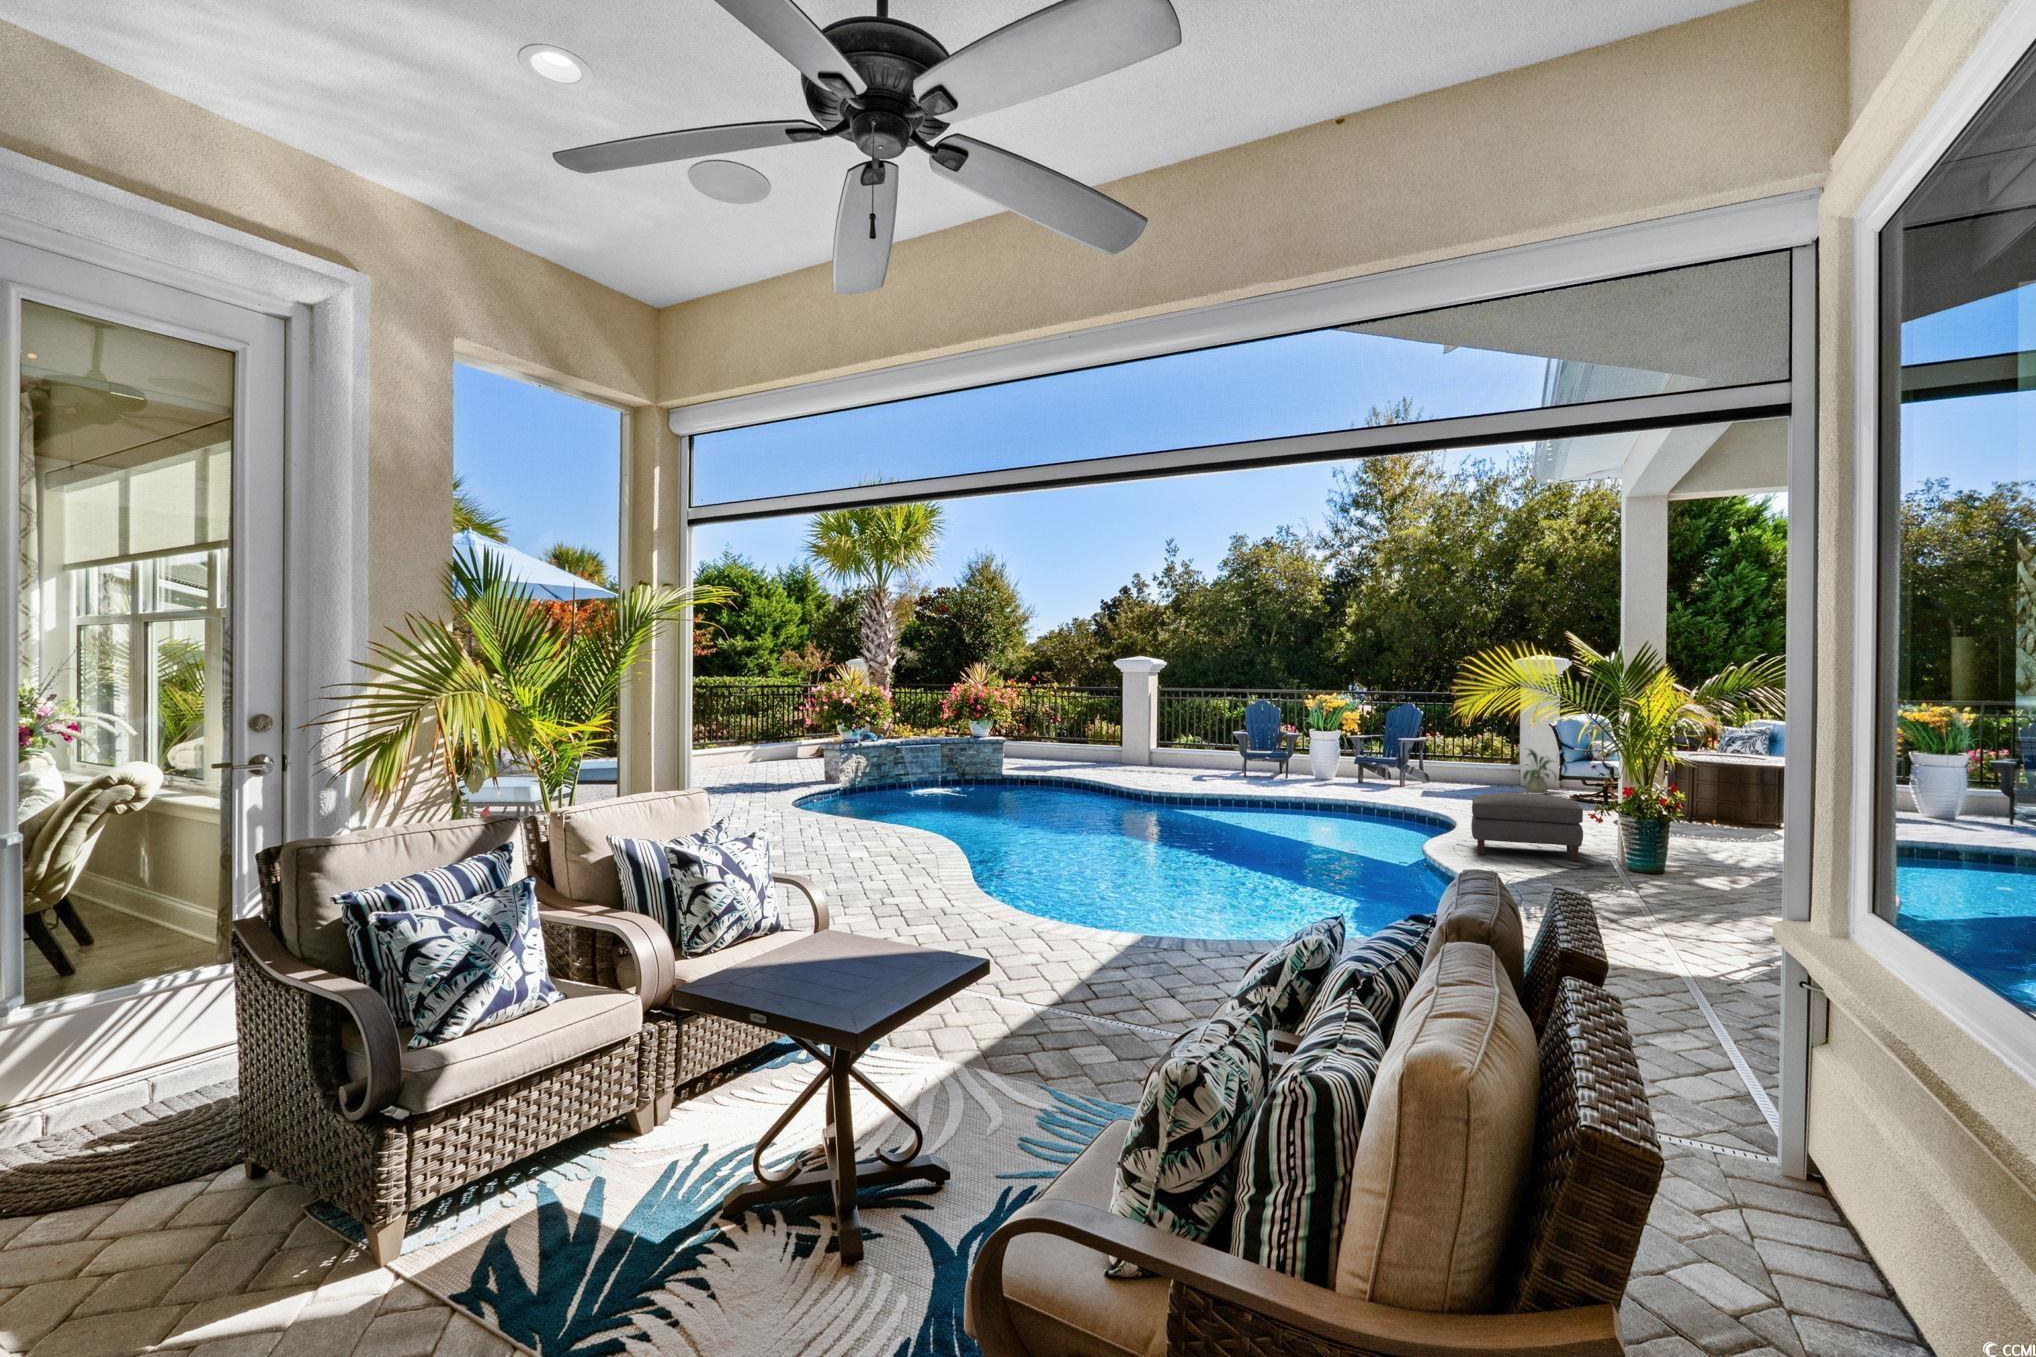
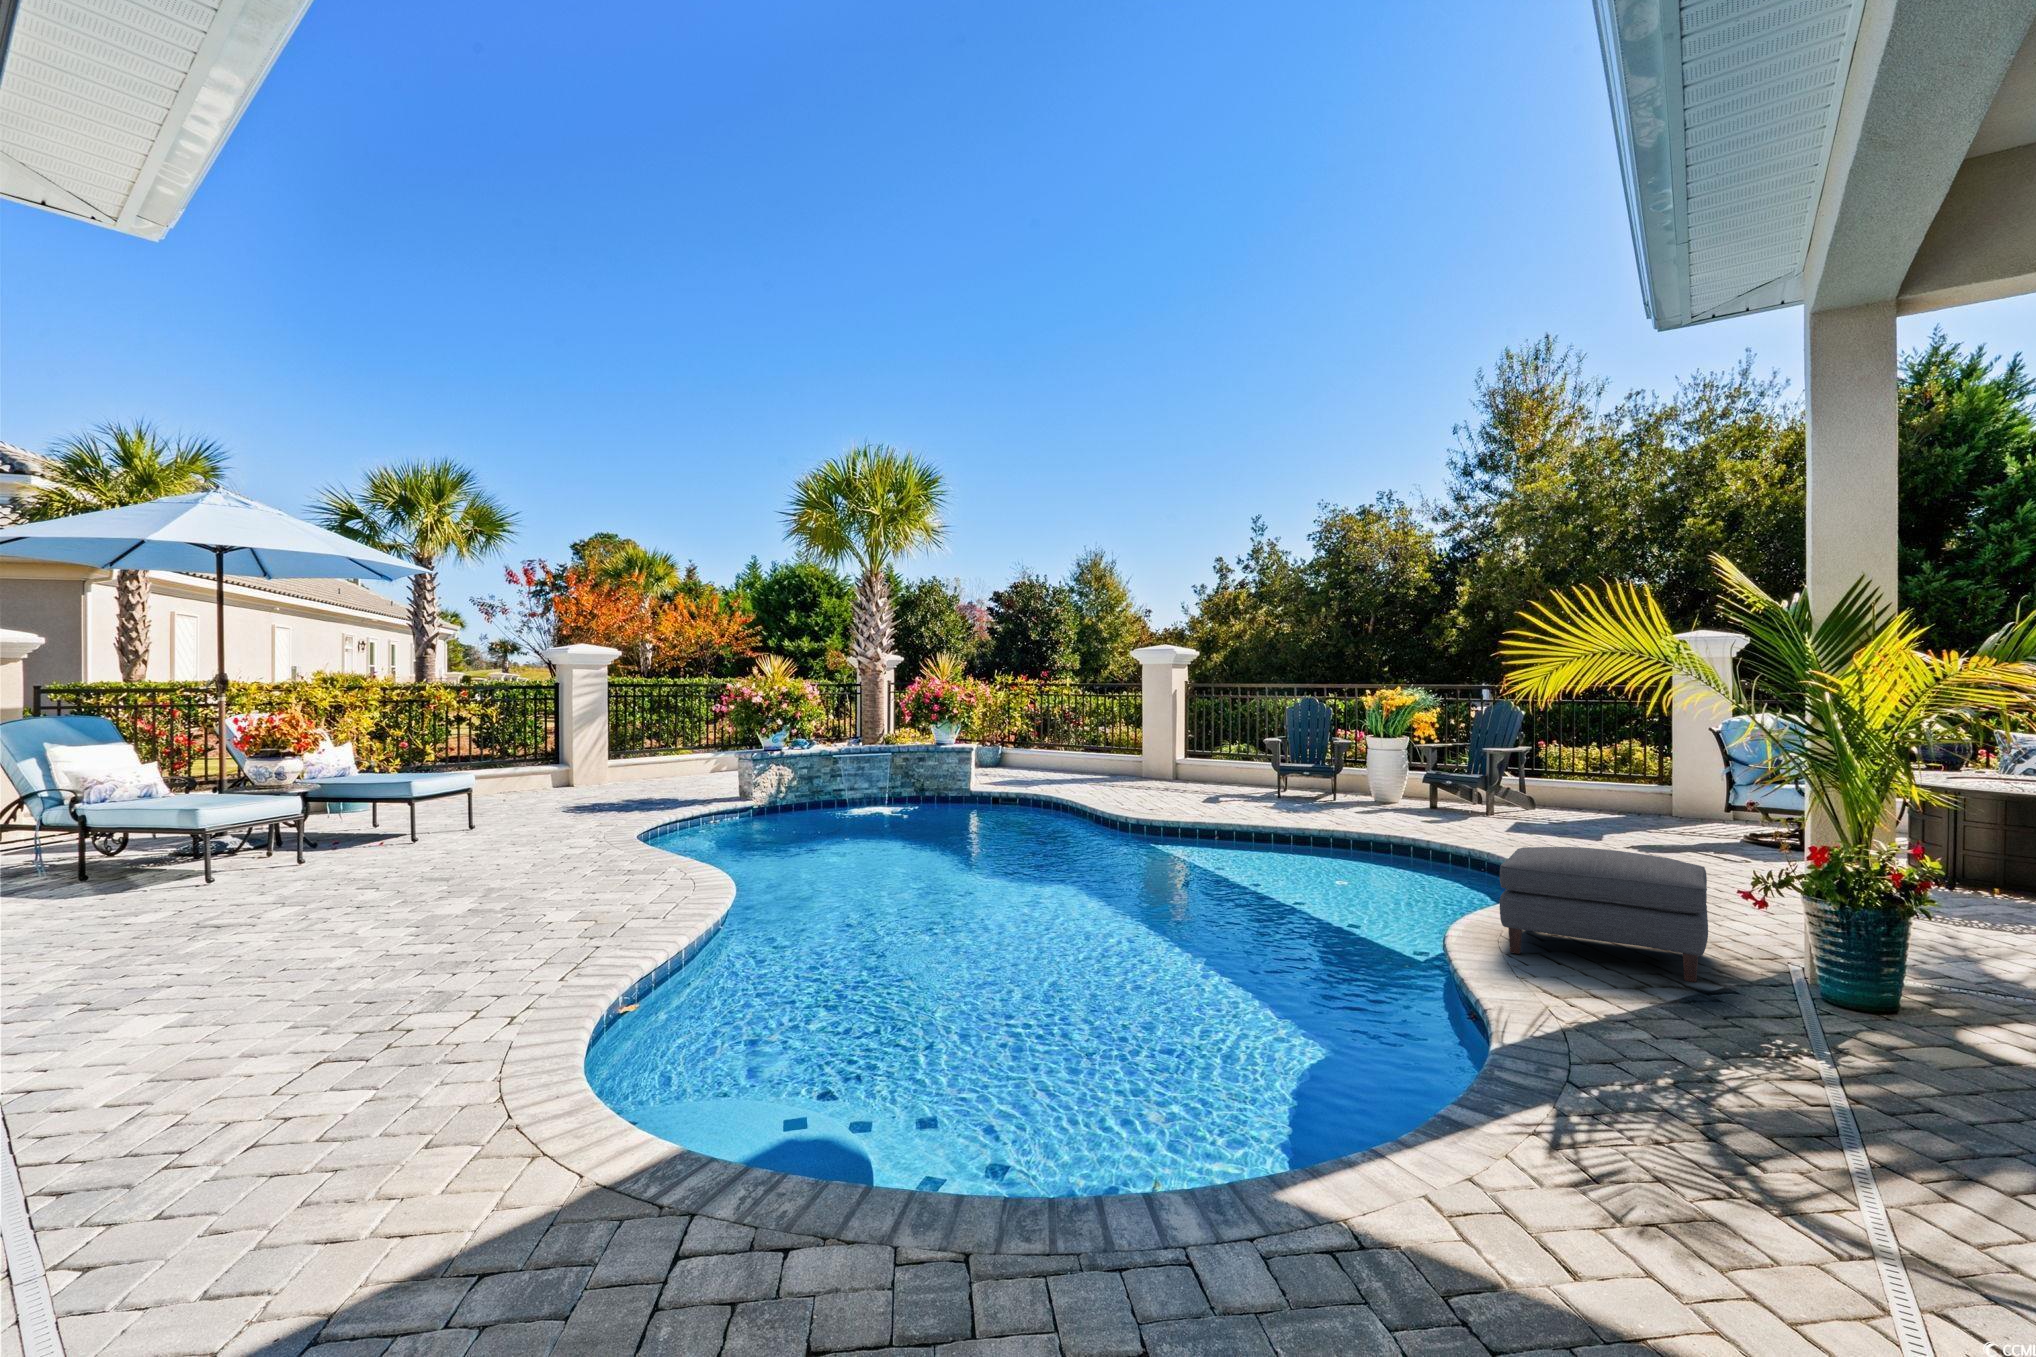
house plant: present [1523,749,1557,794] -> none [1657,762,1722,828]

